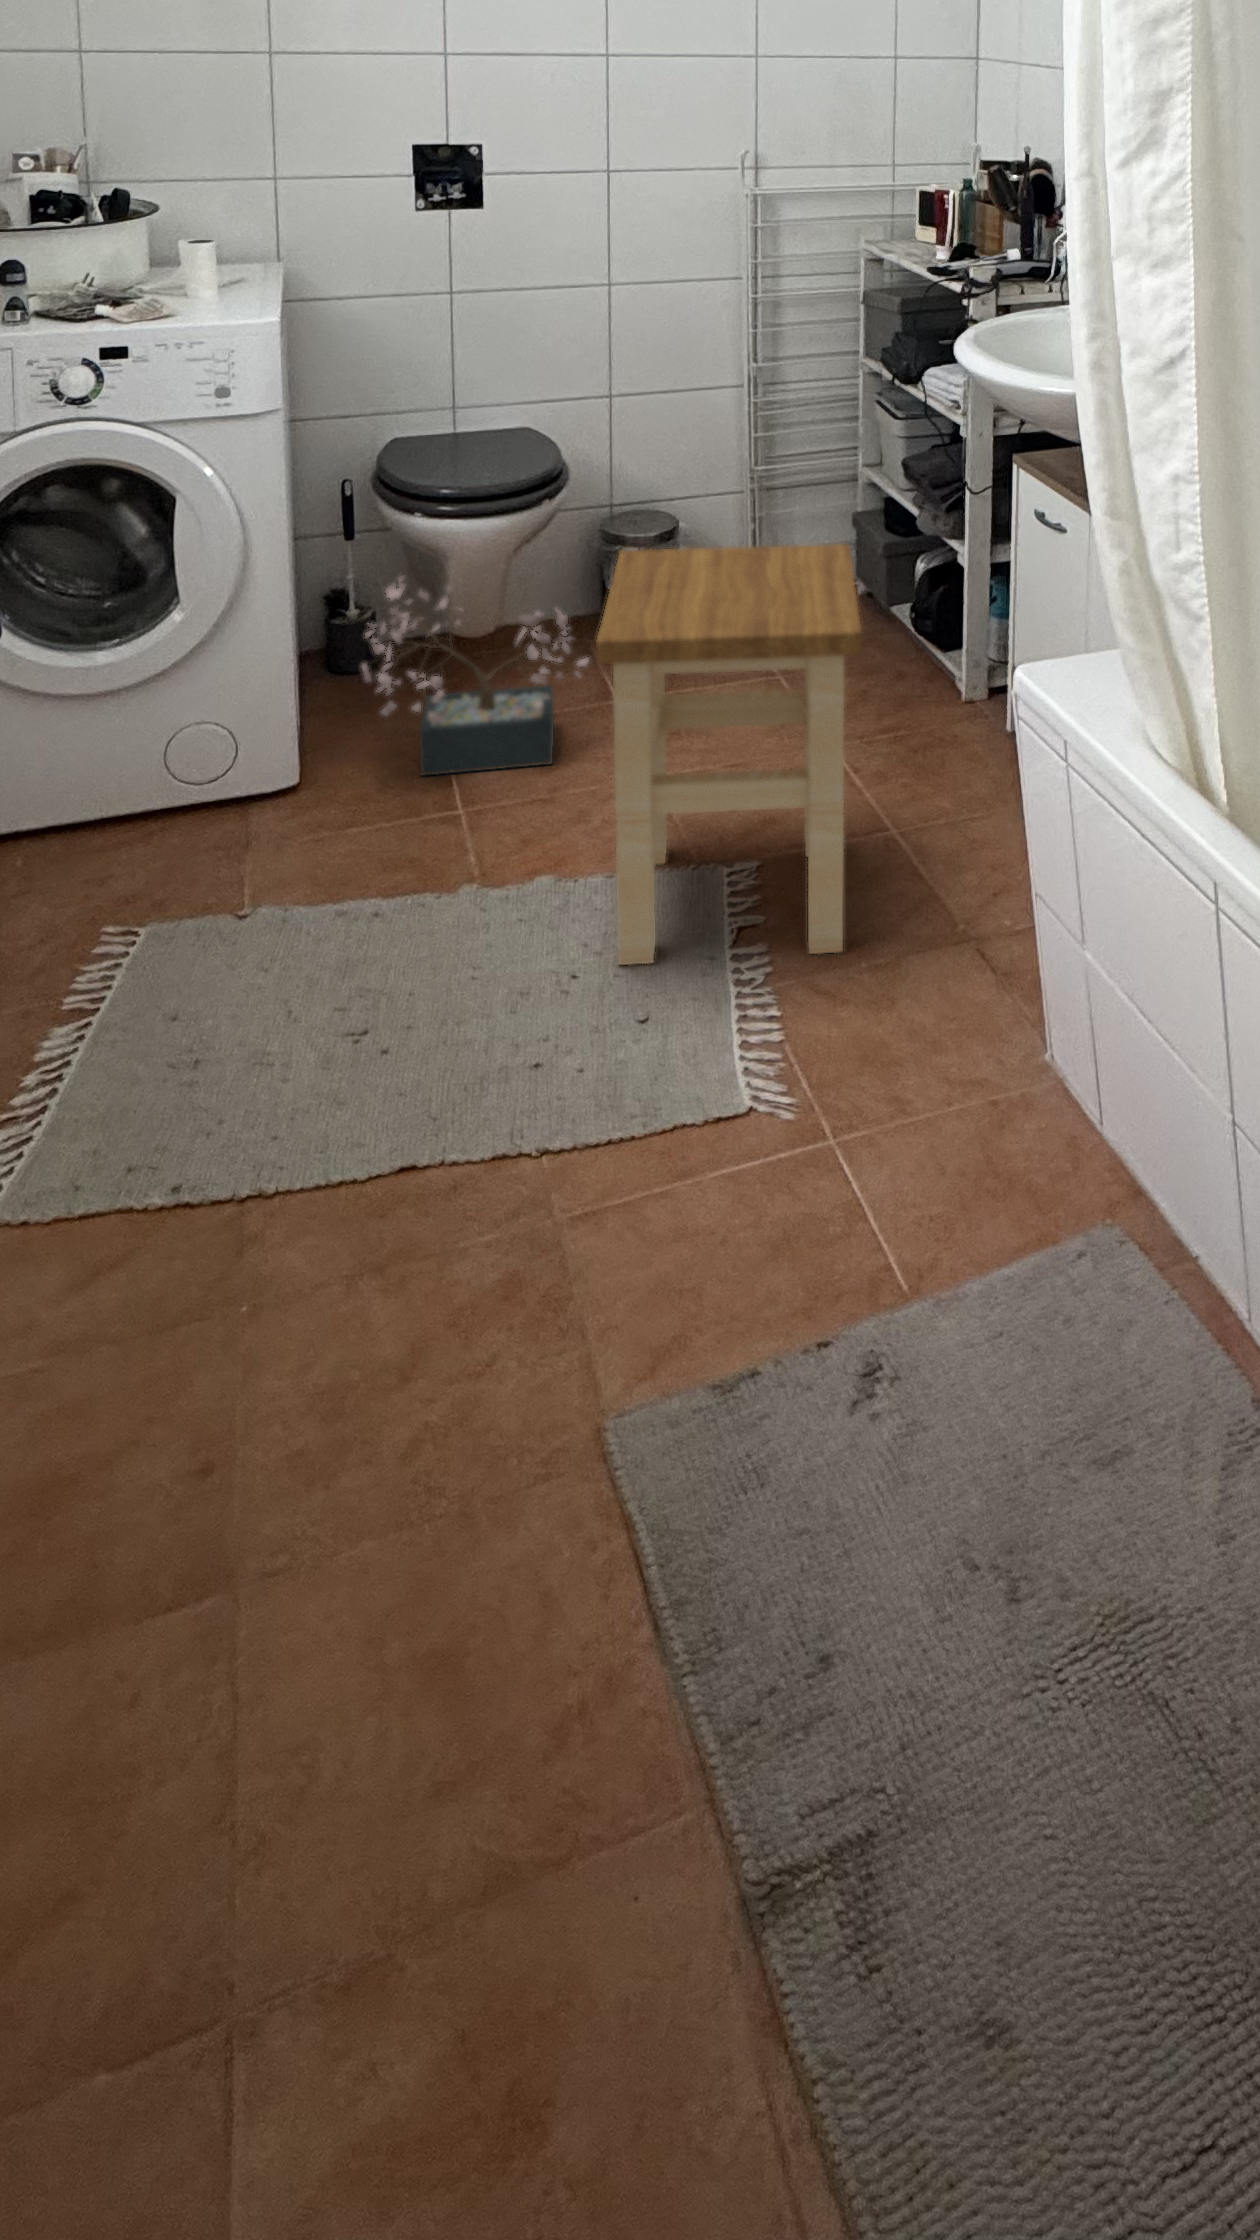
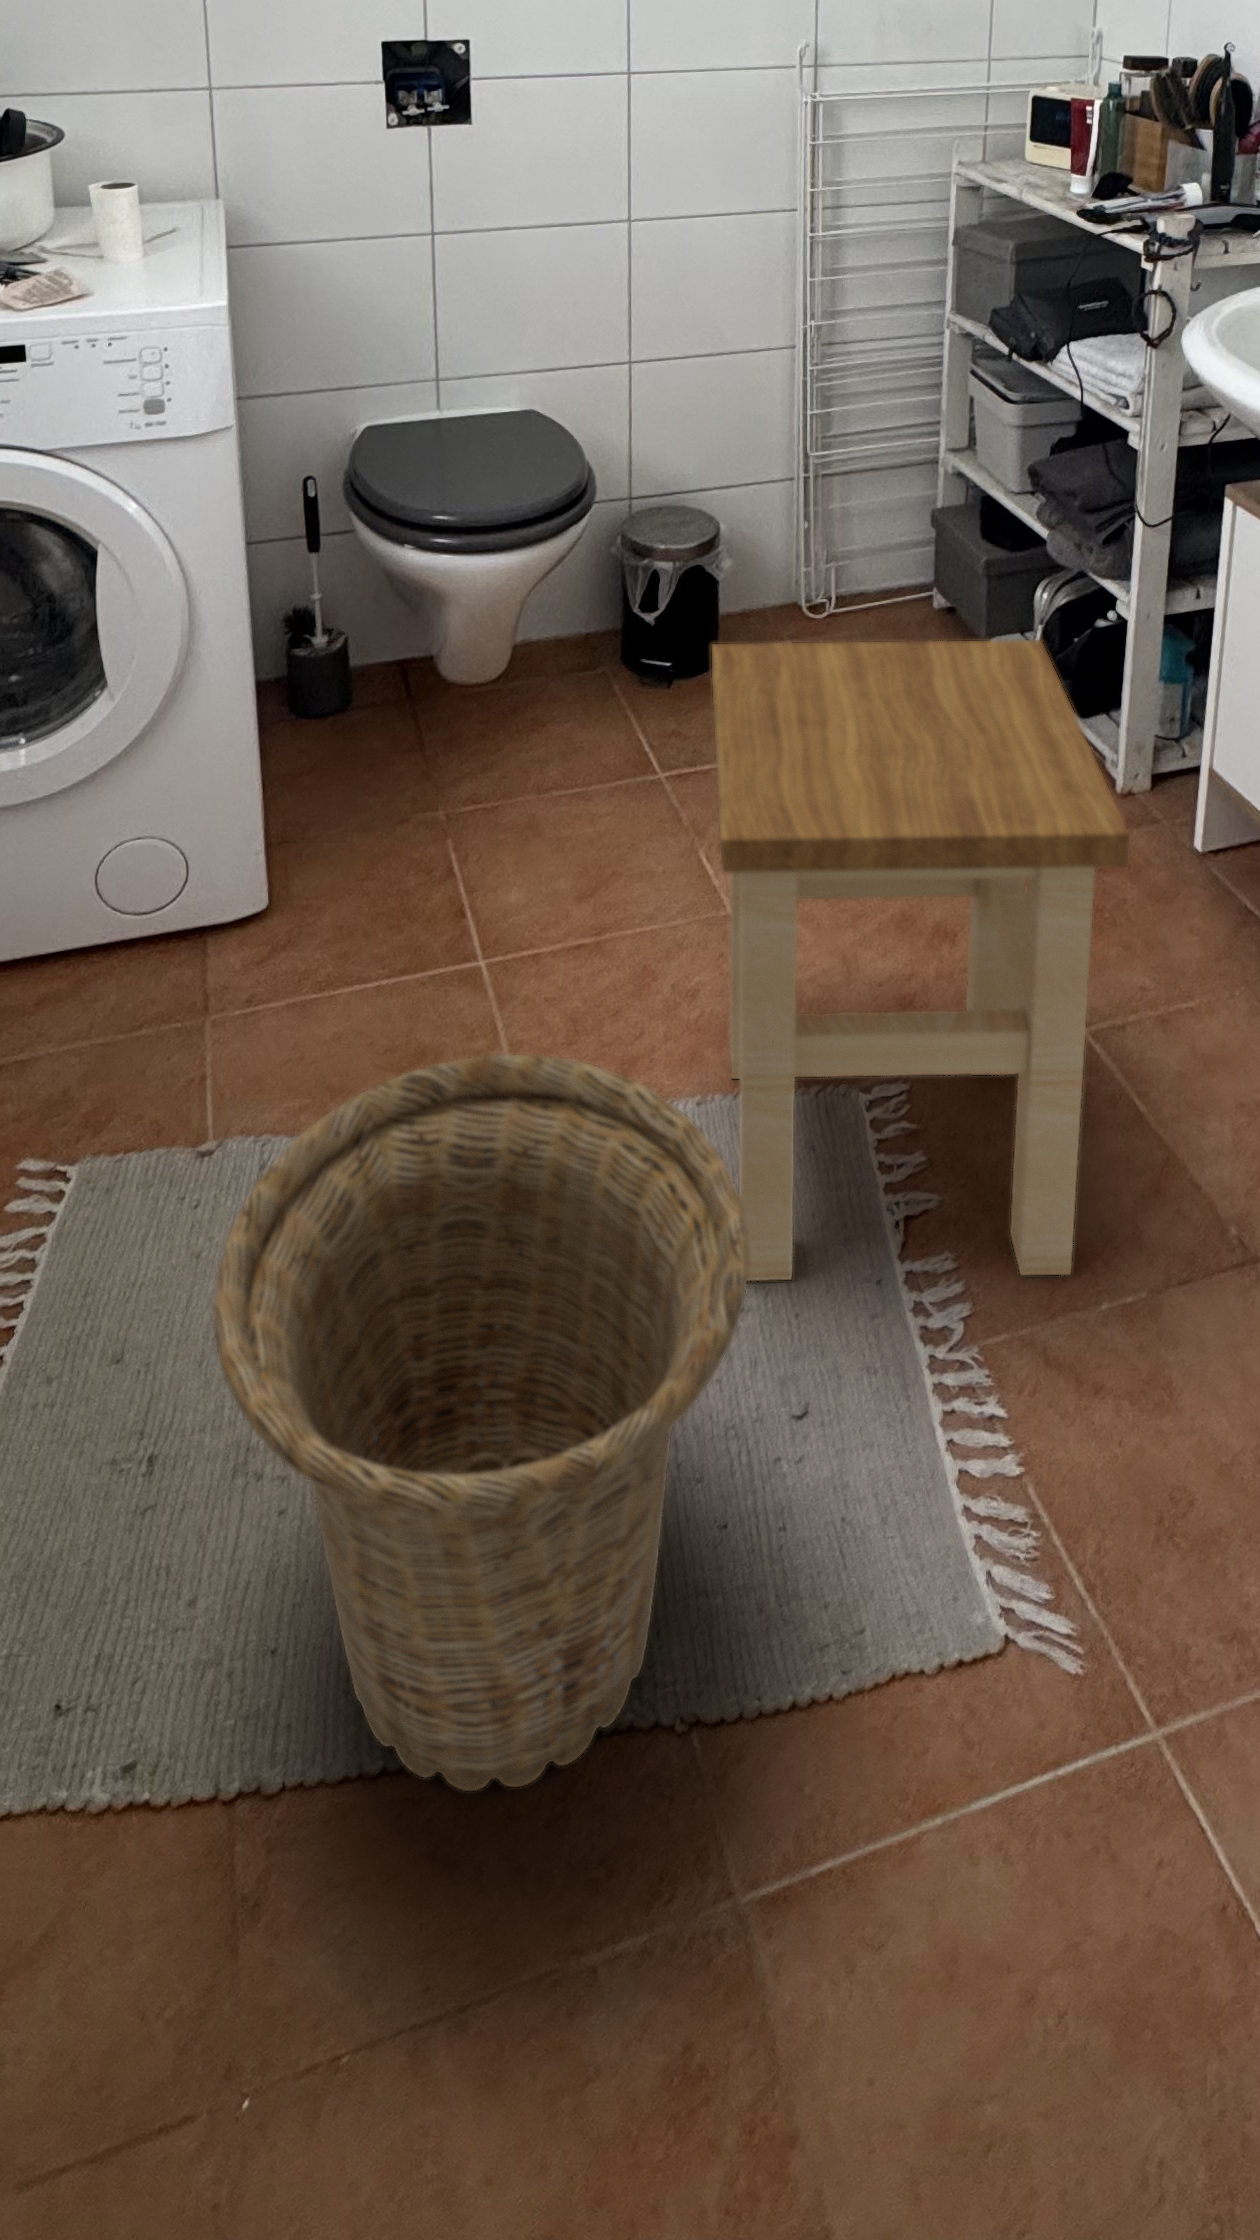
decorative plant: present [362,576,589,775] -> none [342,626,640,899]
basket: none [242,775,584,1195] -> present [214,1055,749,1791]

